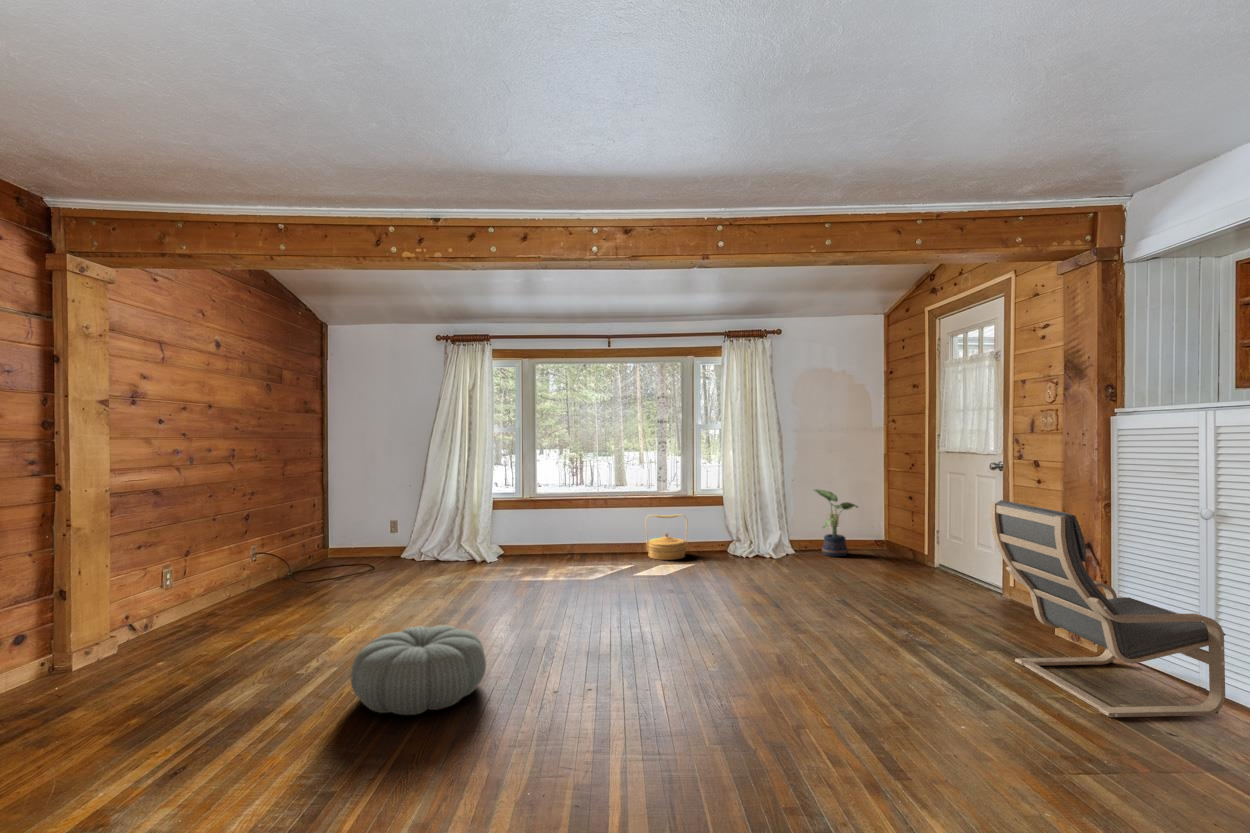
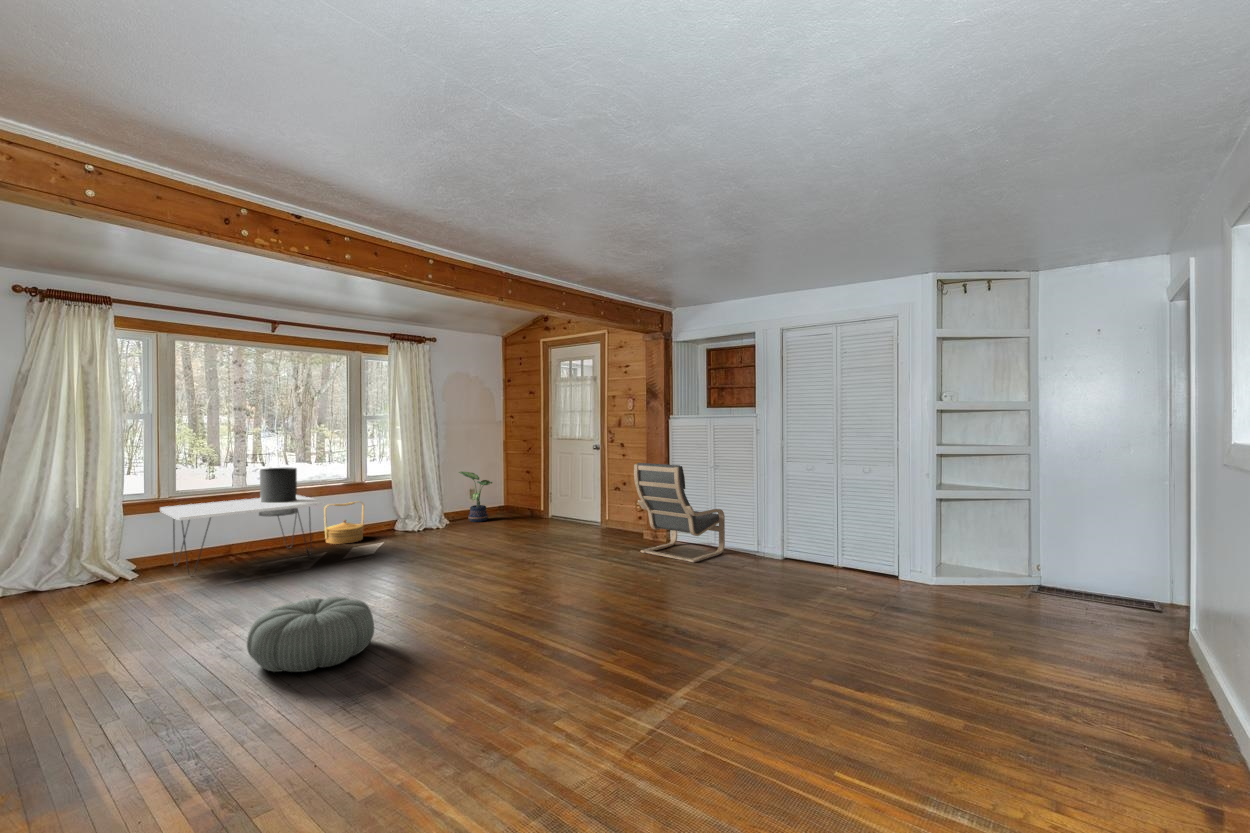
side table: none [494,473,622,570] -> present [160,468,325,576]

